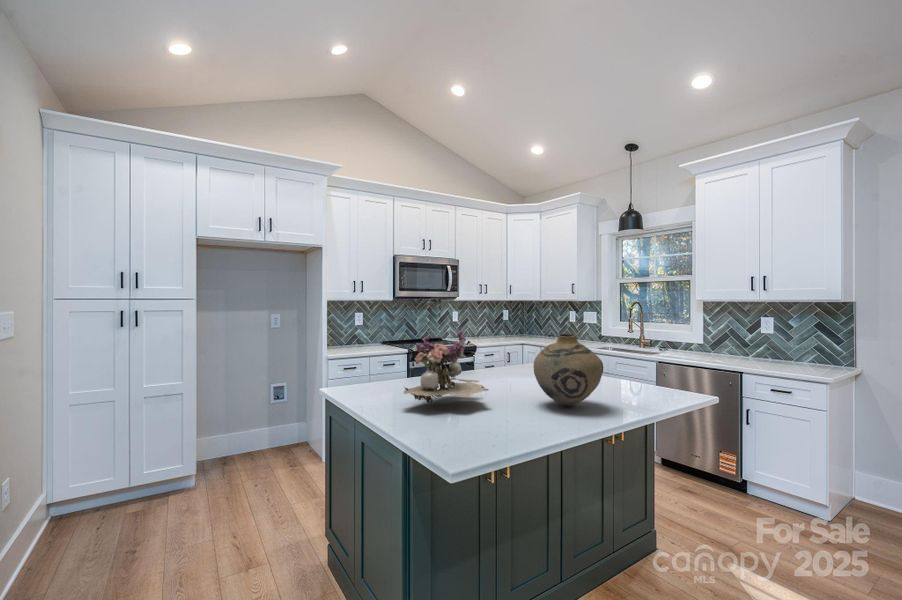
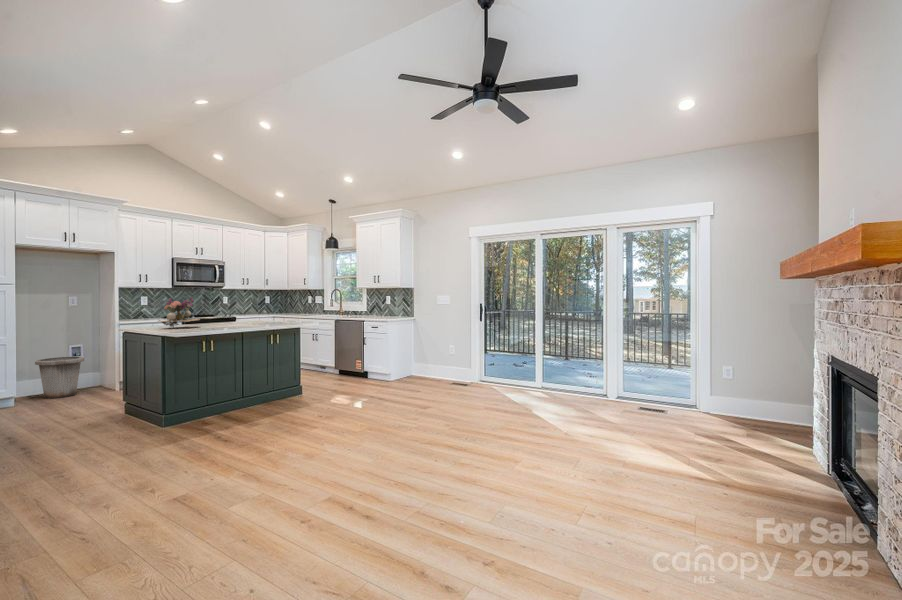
vase: present [534,334,603,406] -> none [223,297,253,326]
trash can: none [225,400,285,468] -> present [35,356,84,399]

